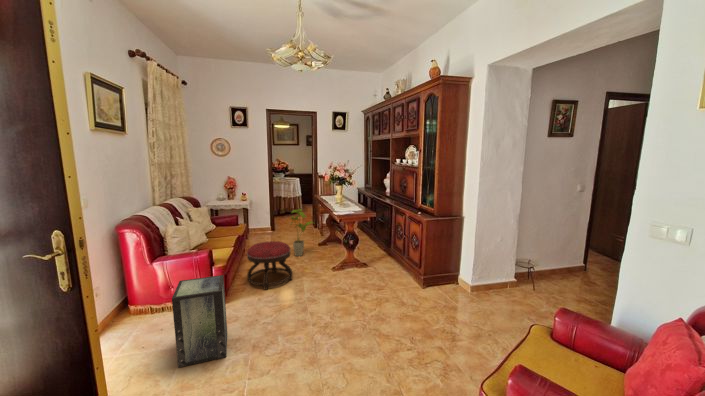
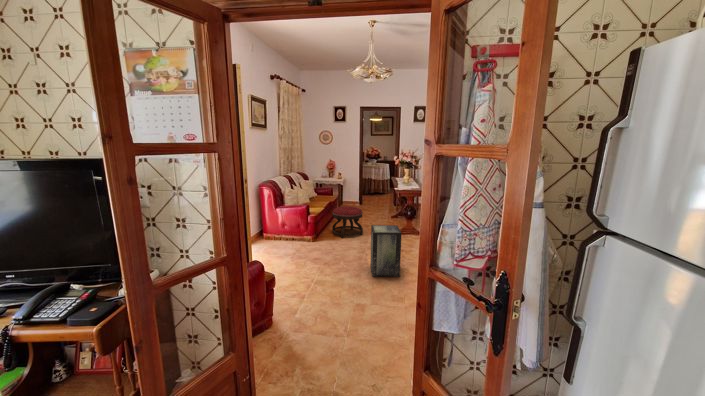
house plant: present [291,209,312,256] -> none [367,186,388,222]
storage box: present [172,275,227,367] -> present [370,225,402,277]

